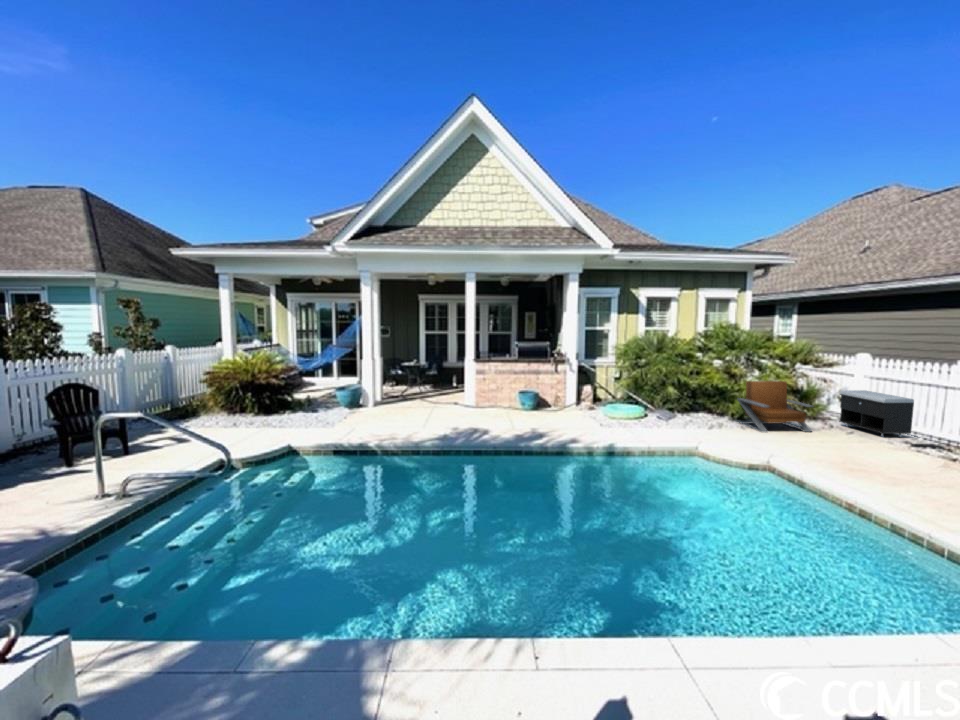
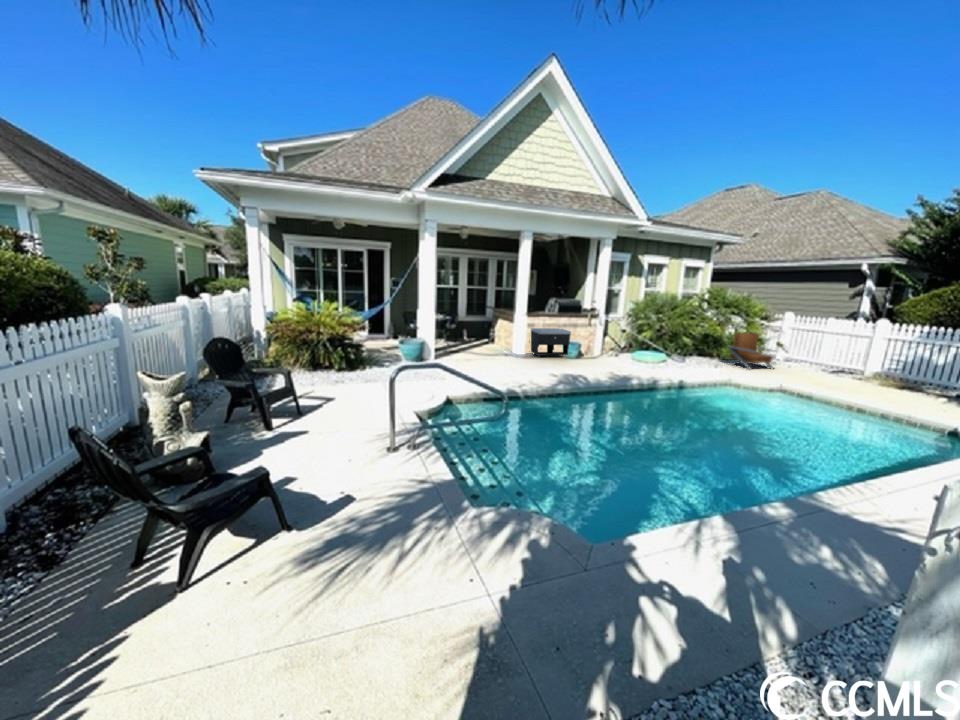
storage bench: present [839,390,914,437] -> present [531,328,571,357]

